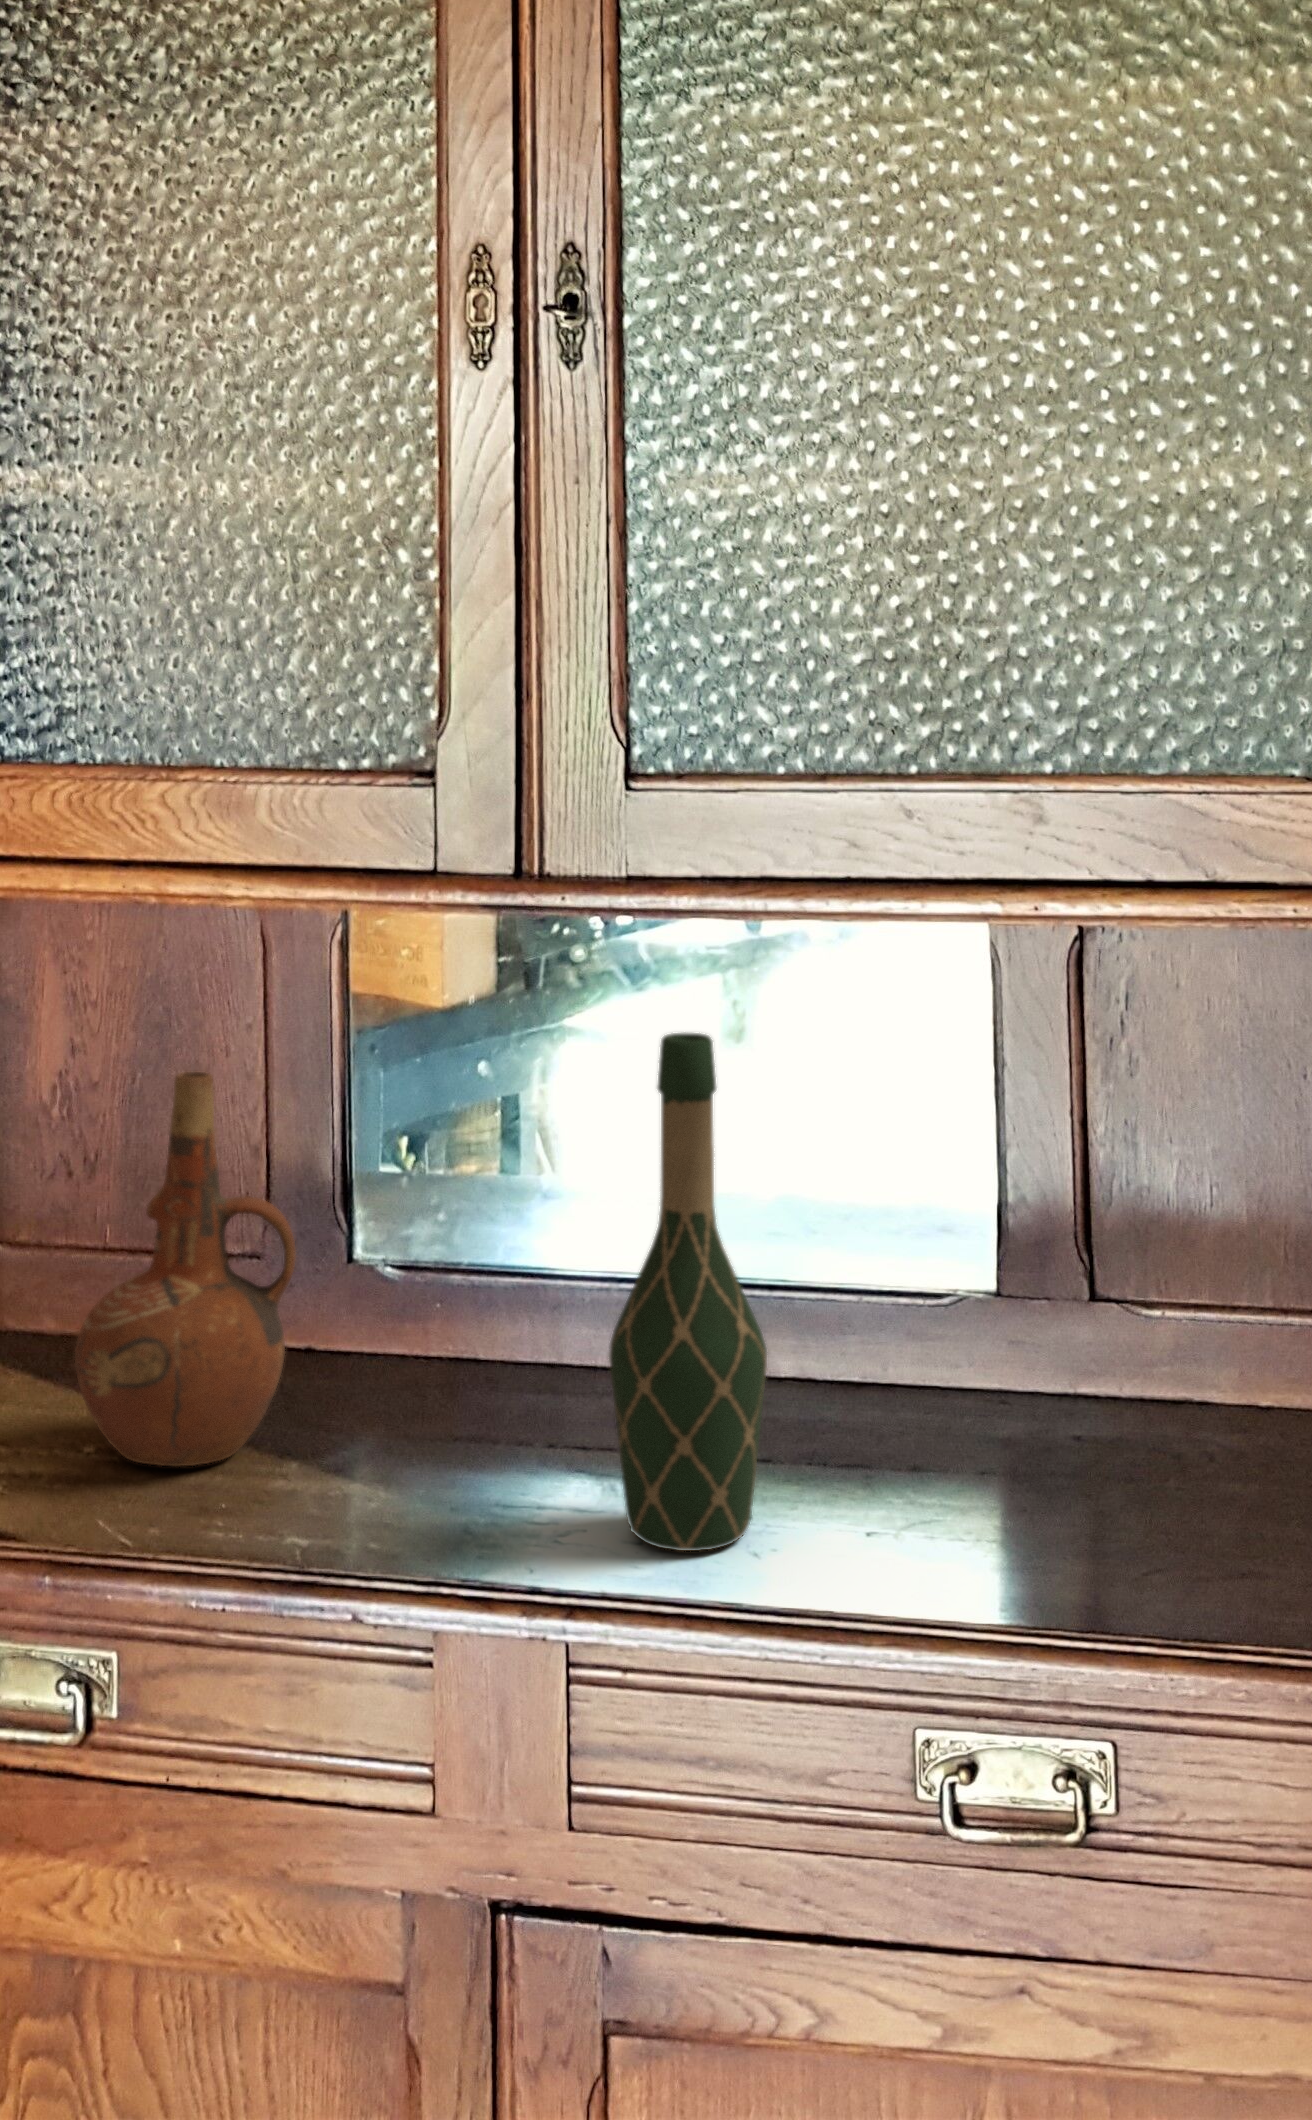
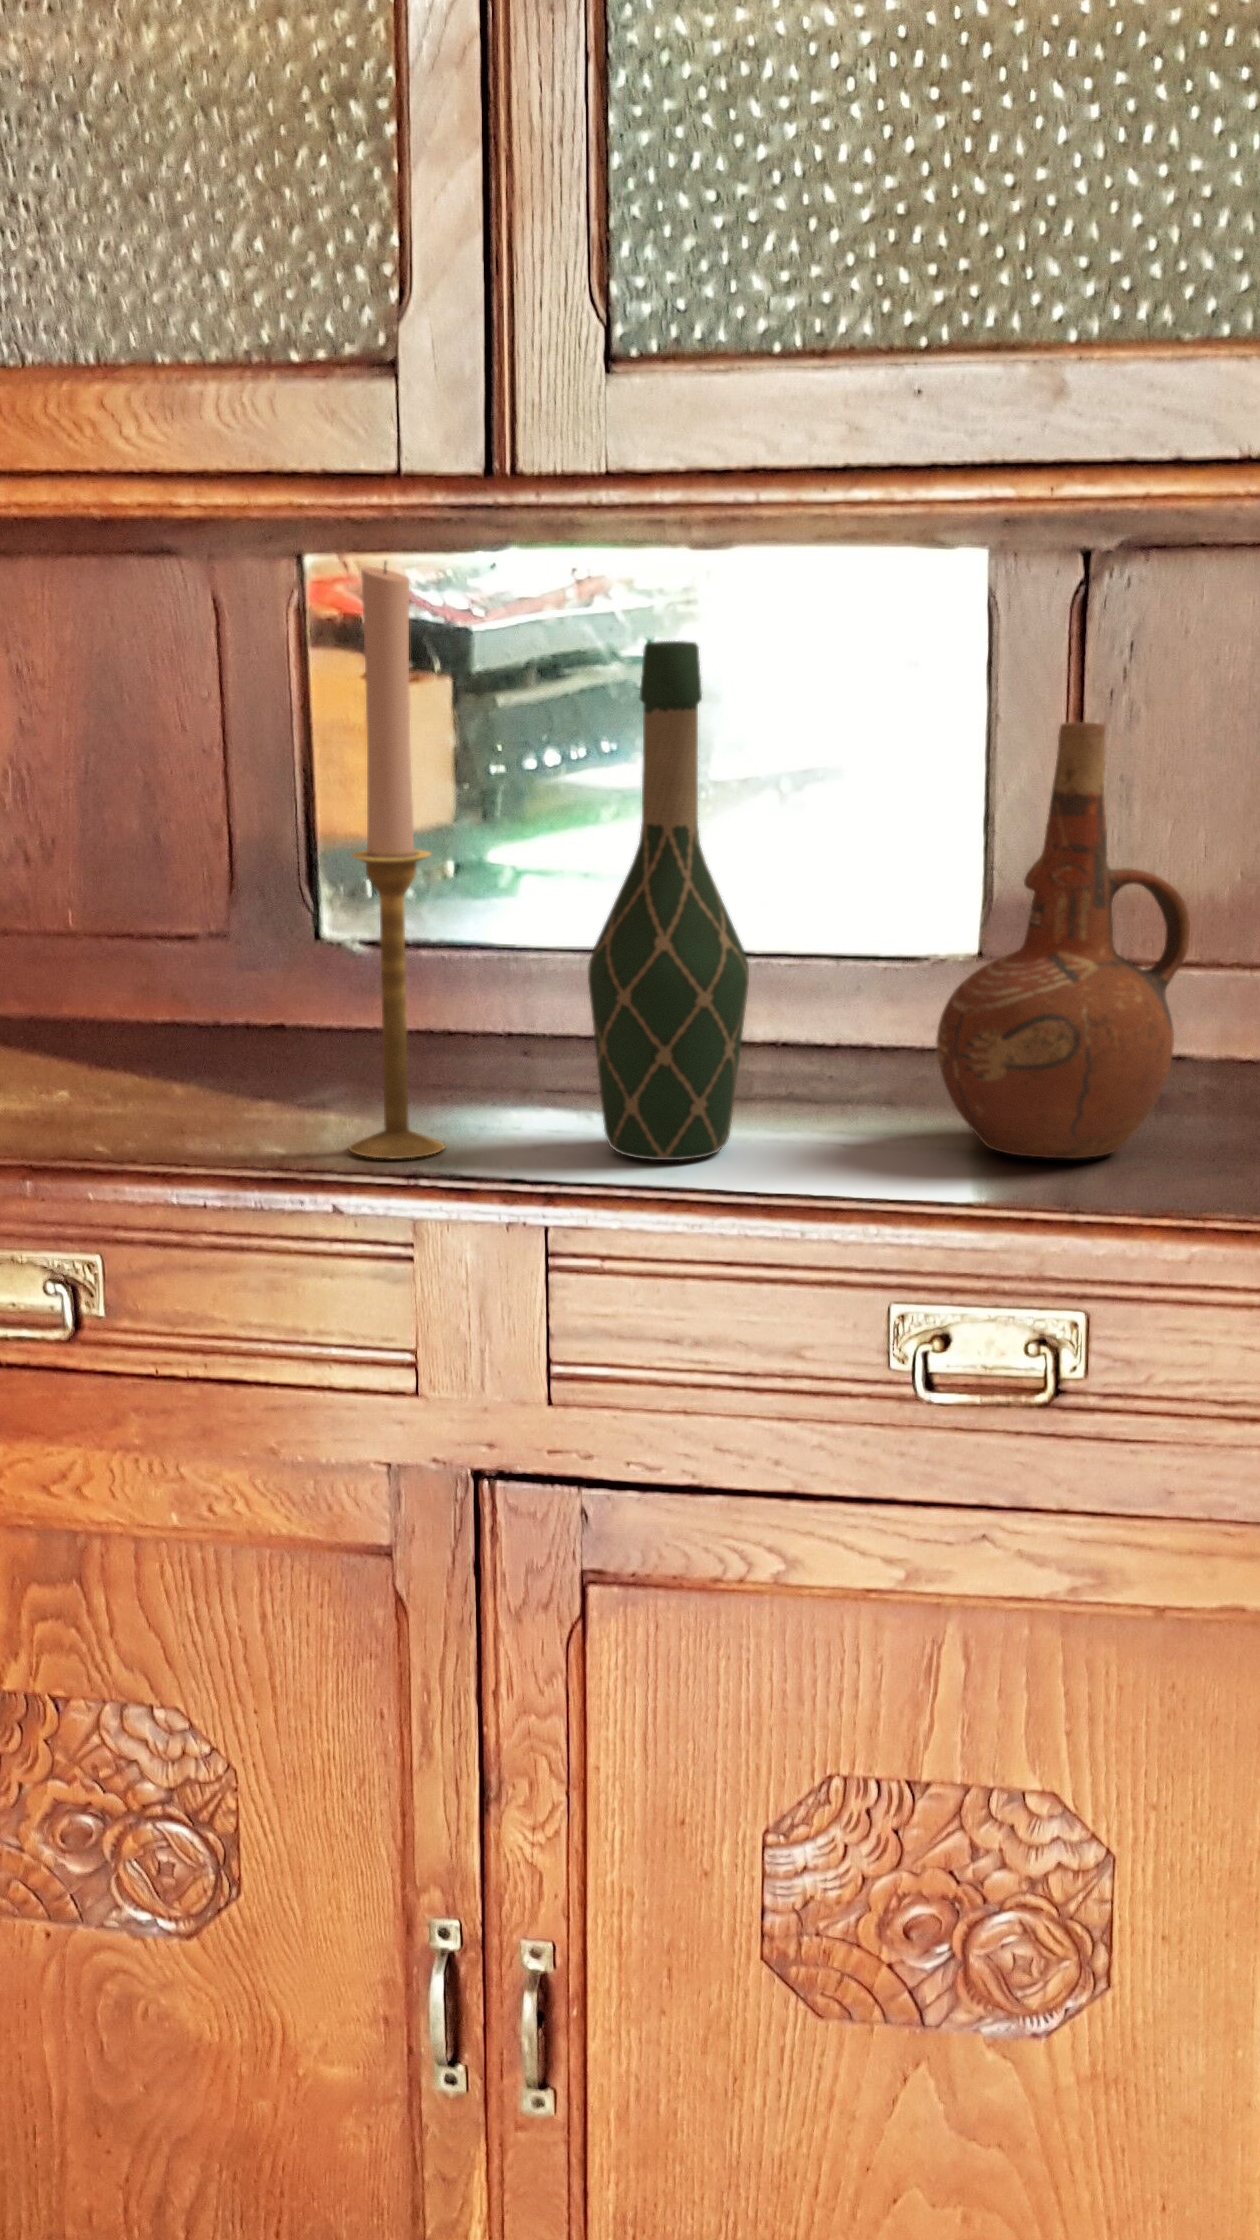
candlestick: none [370,956,467,1543] -> present [349,562,445,1158]
ceramic pitcher: present [75,1072,296,1466] -> present [936,722,1190,1158]

